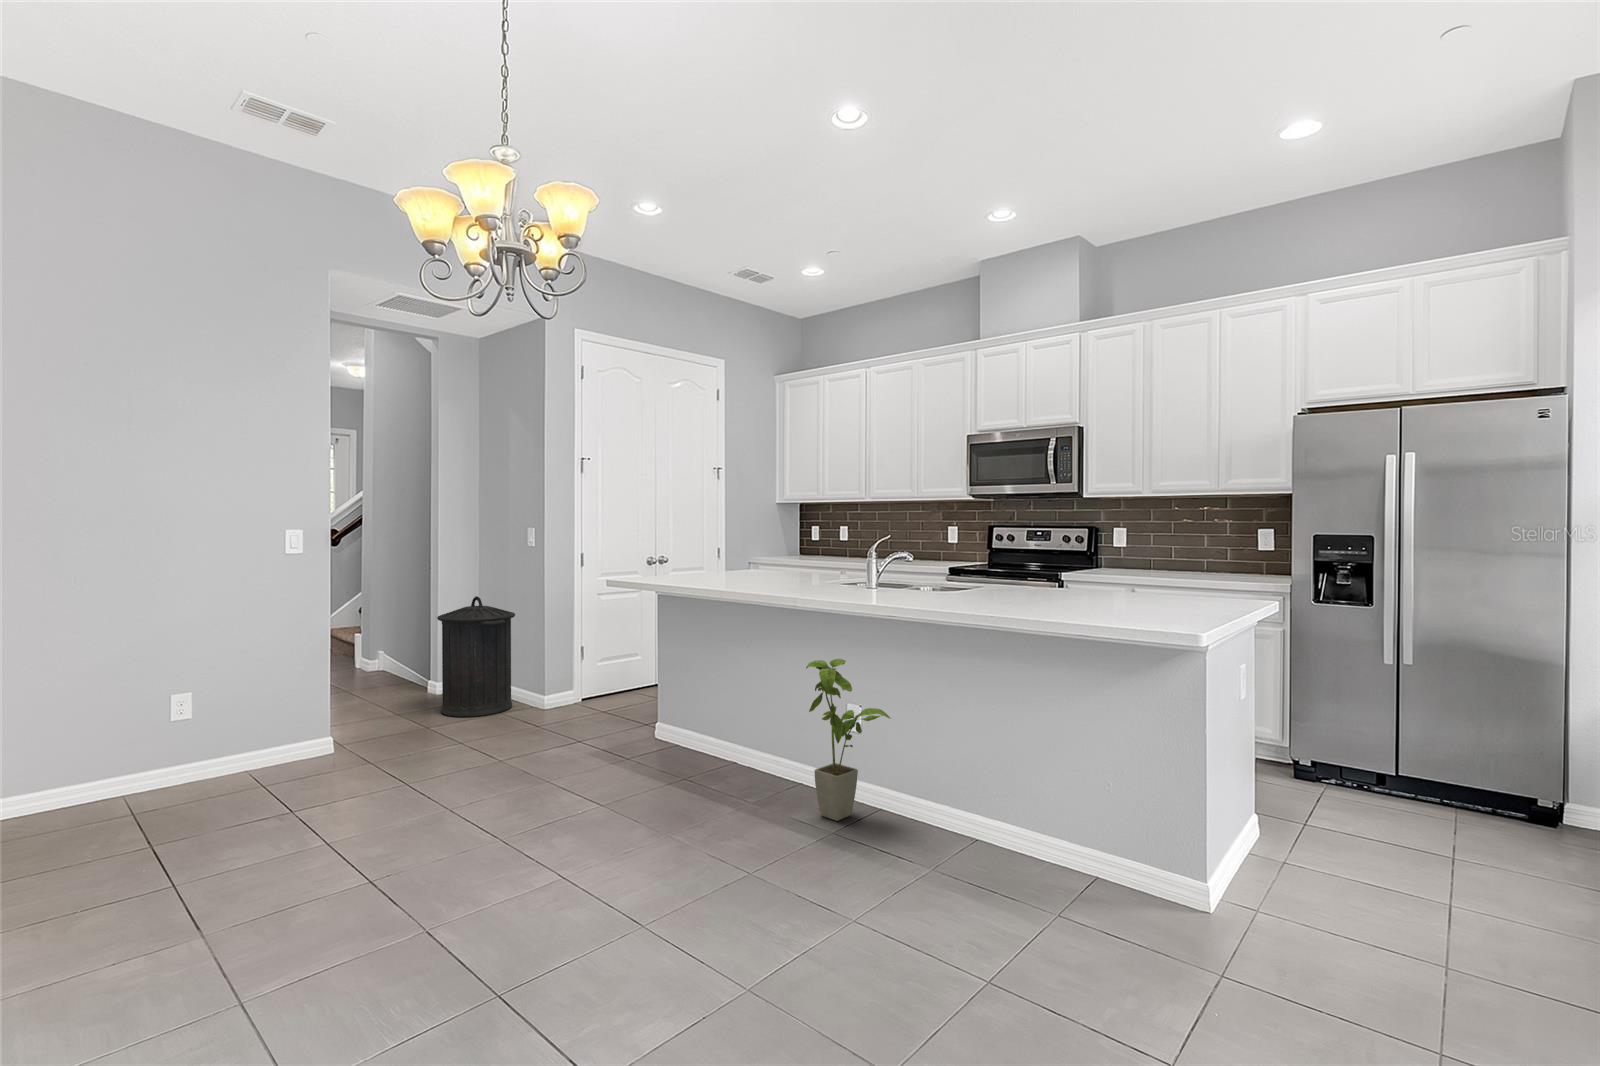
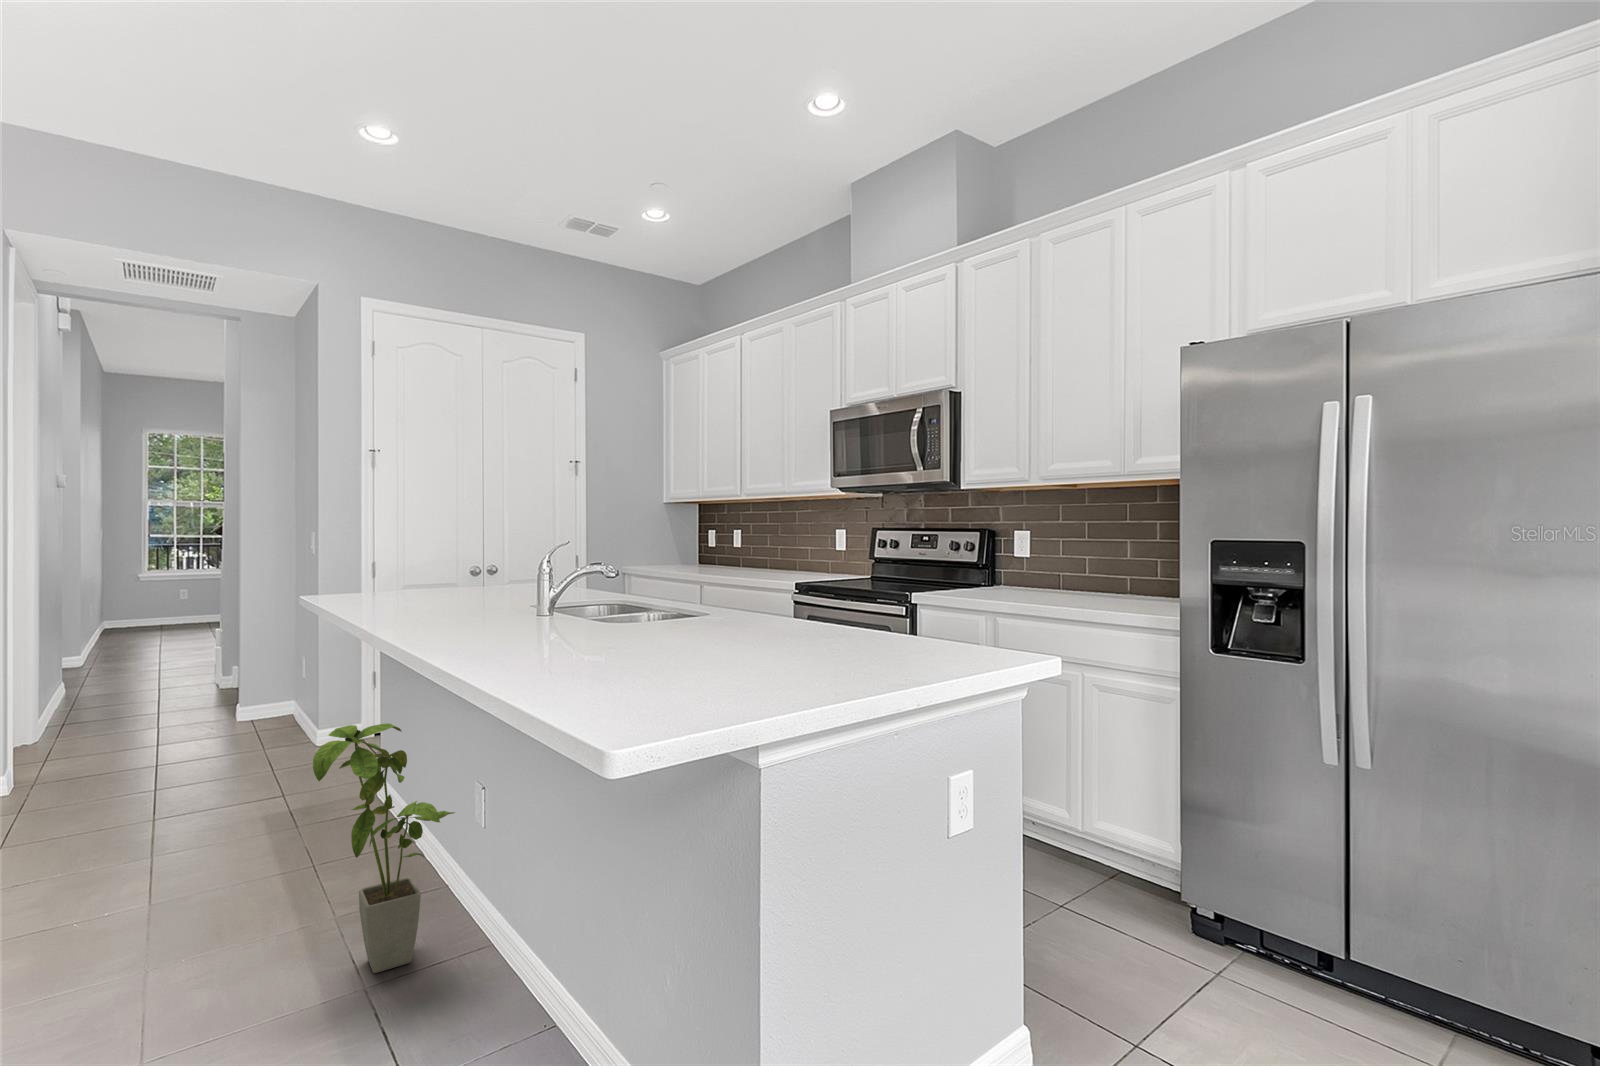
trash can: present [437,596,515,717] -> none [186,610,292,755]

